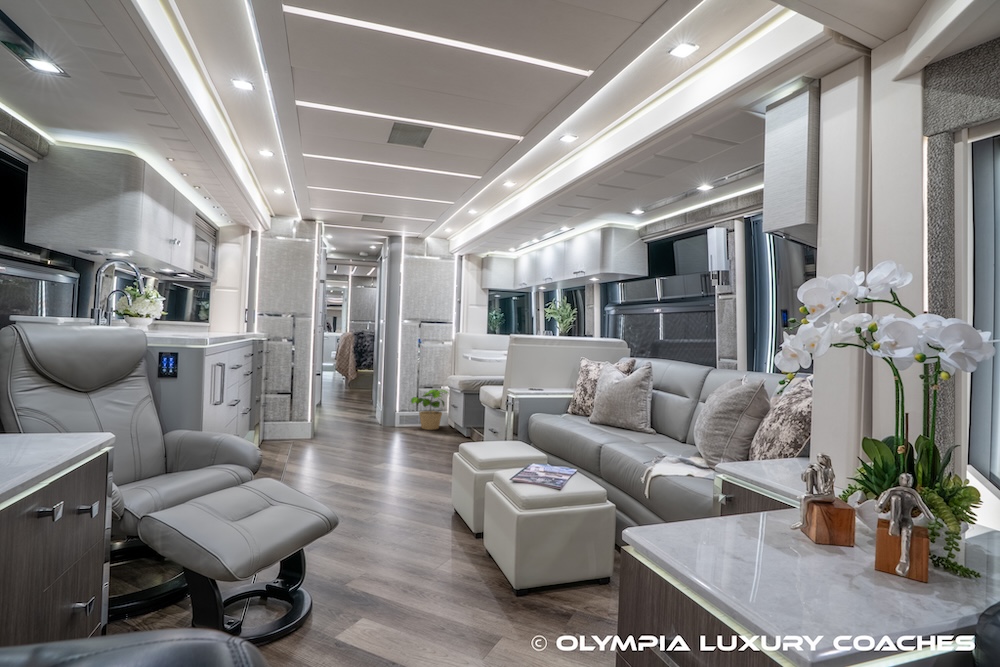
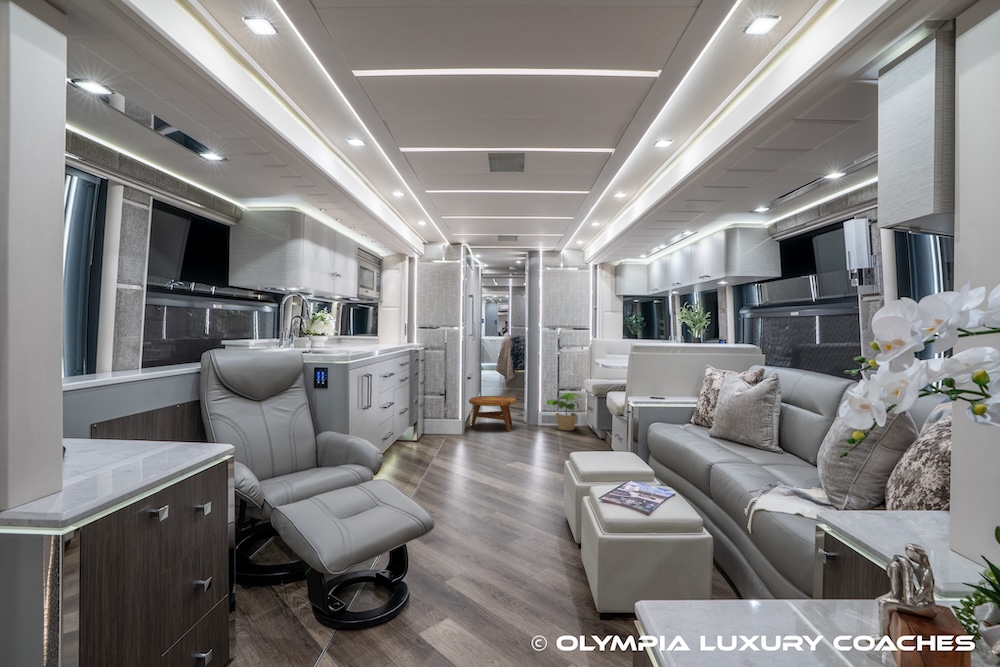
side table: none [321,395,376,433] -> present [469,396,516,432]

